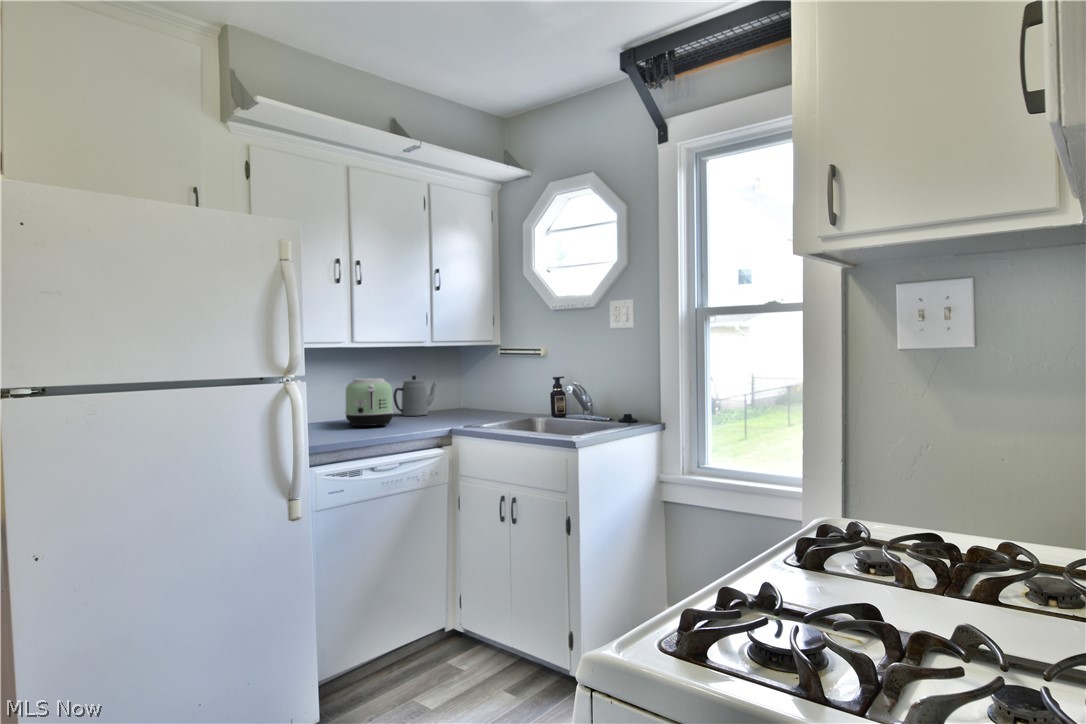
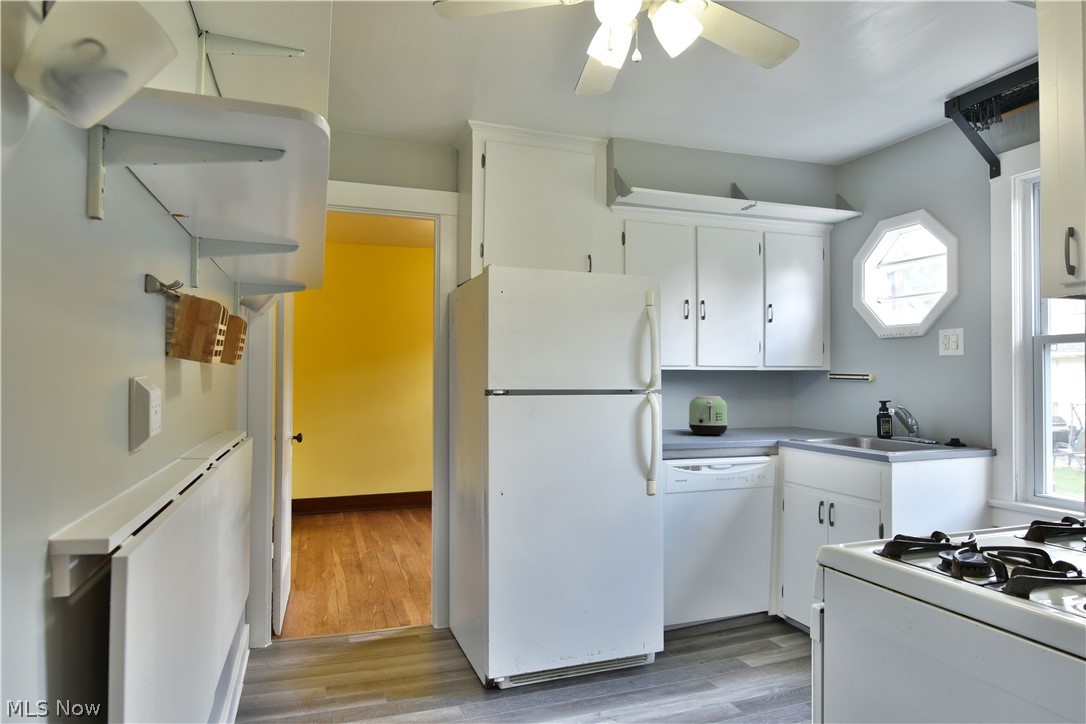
teapot: present [393,375,436,416] -> none [729,396,768,431]

